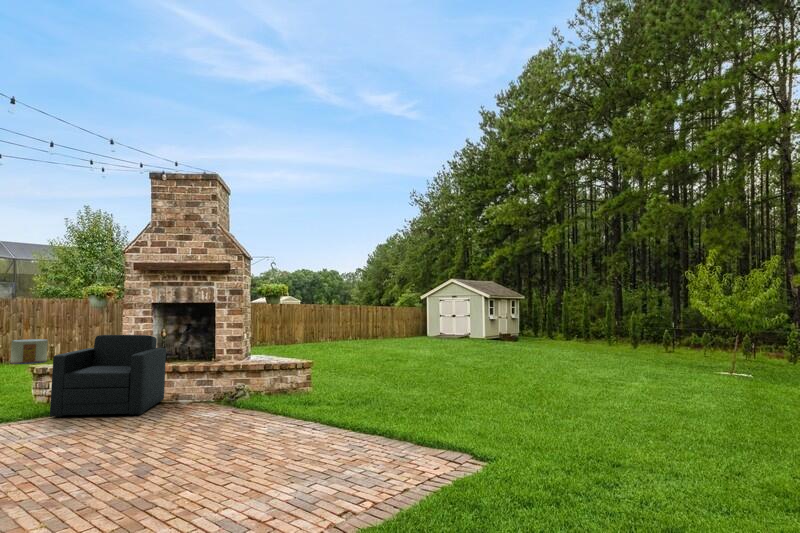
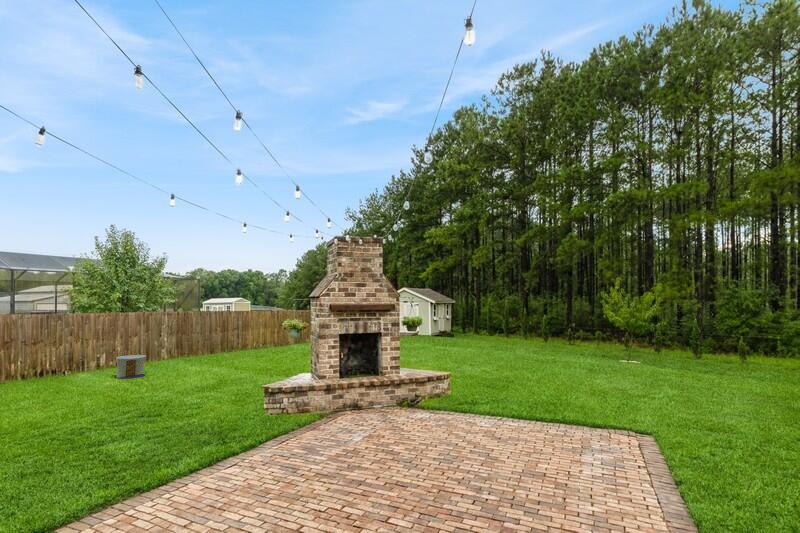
armchair: present [50,335,166,417] -> none [305,360,377,427]

